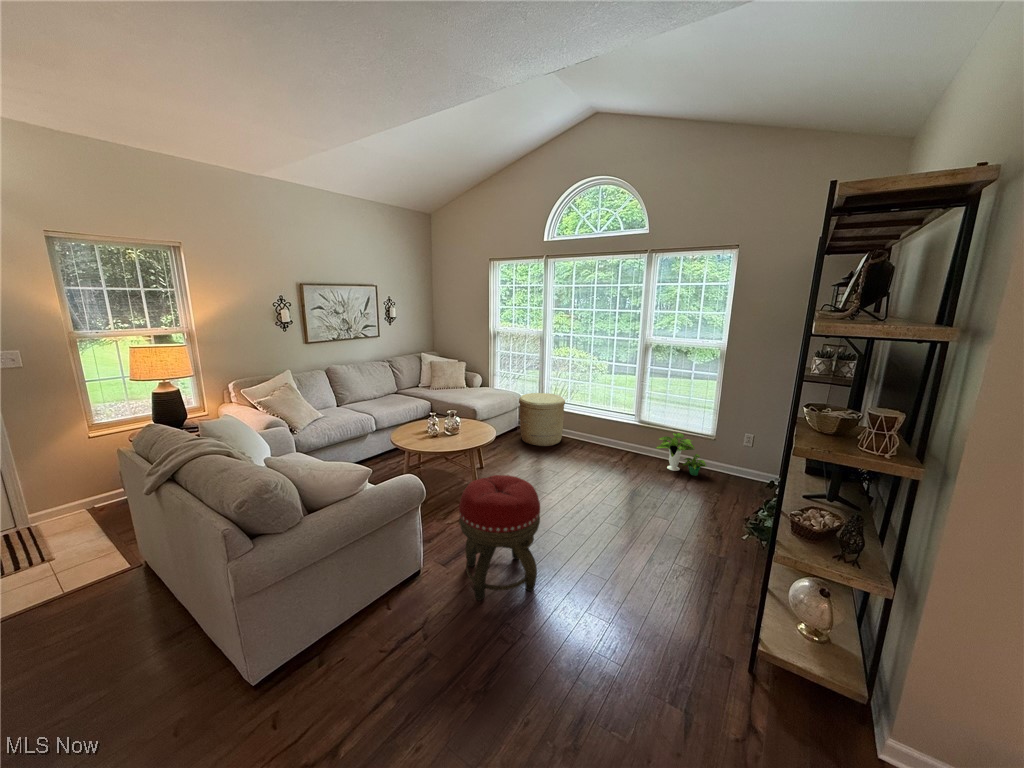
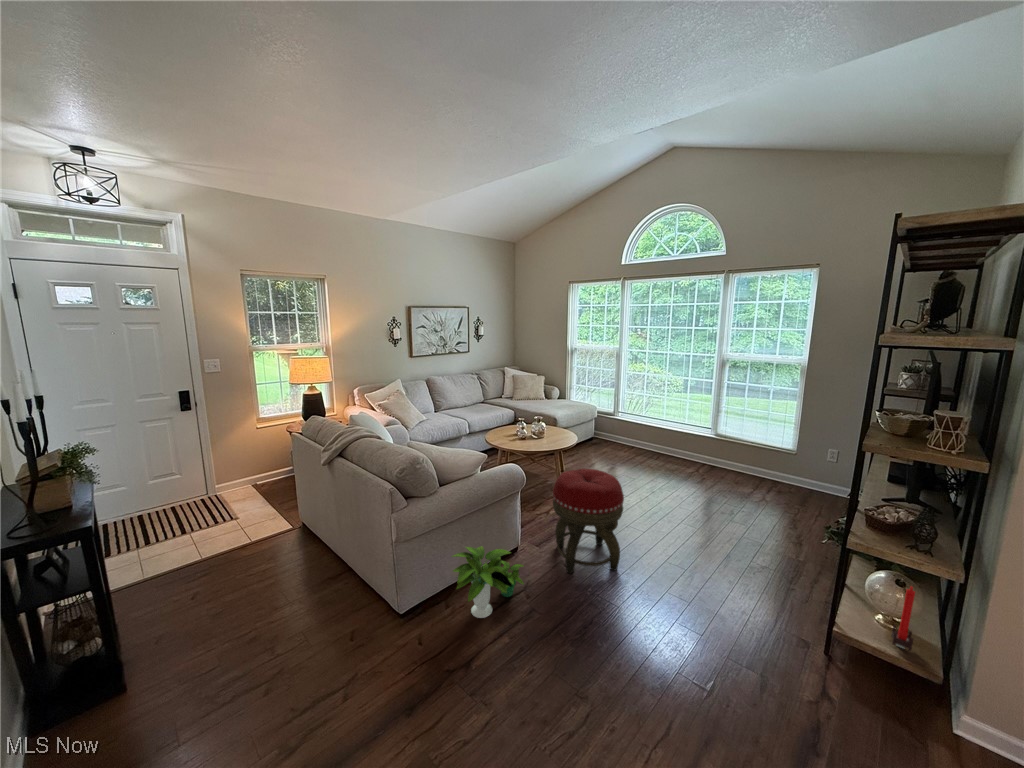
basket: present [519,393,565,446] -> none [595,405,639,455]
potted plant: present [656,433,706,476] -> present [452,546,524,618]
candle: none [815,599,841,668] -> present [891,587,915,651]

